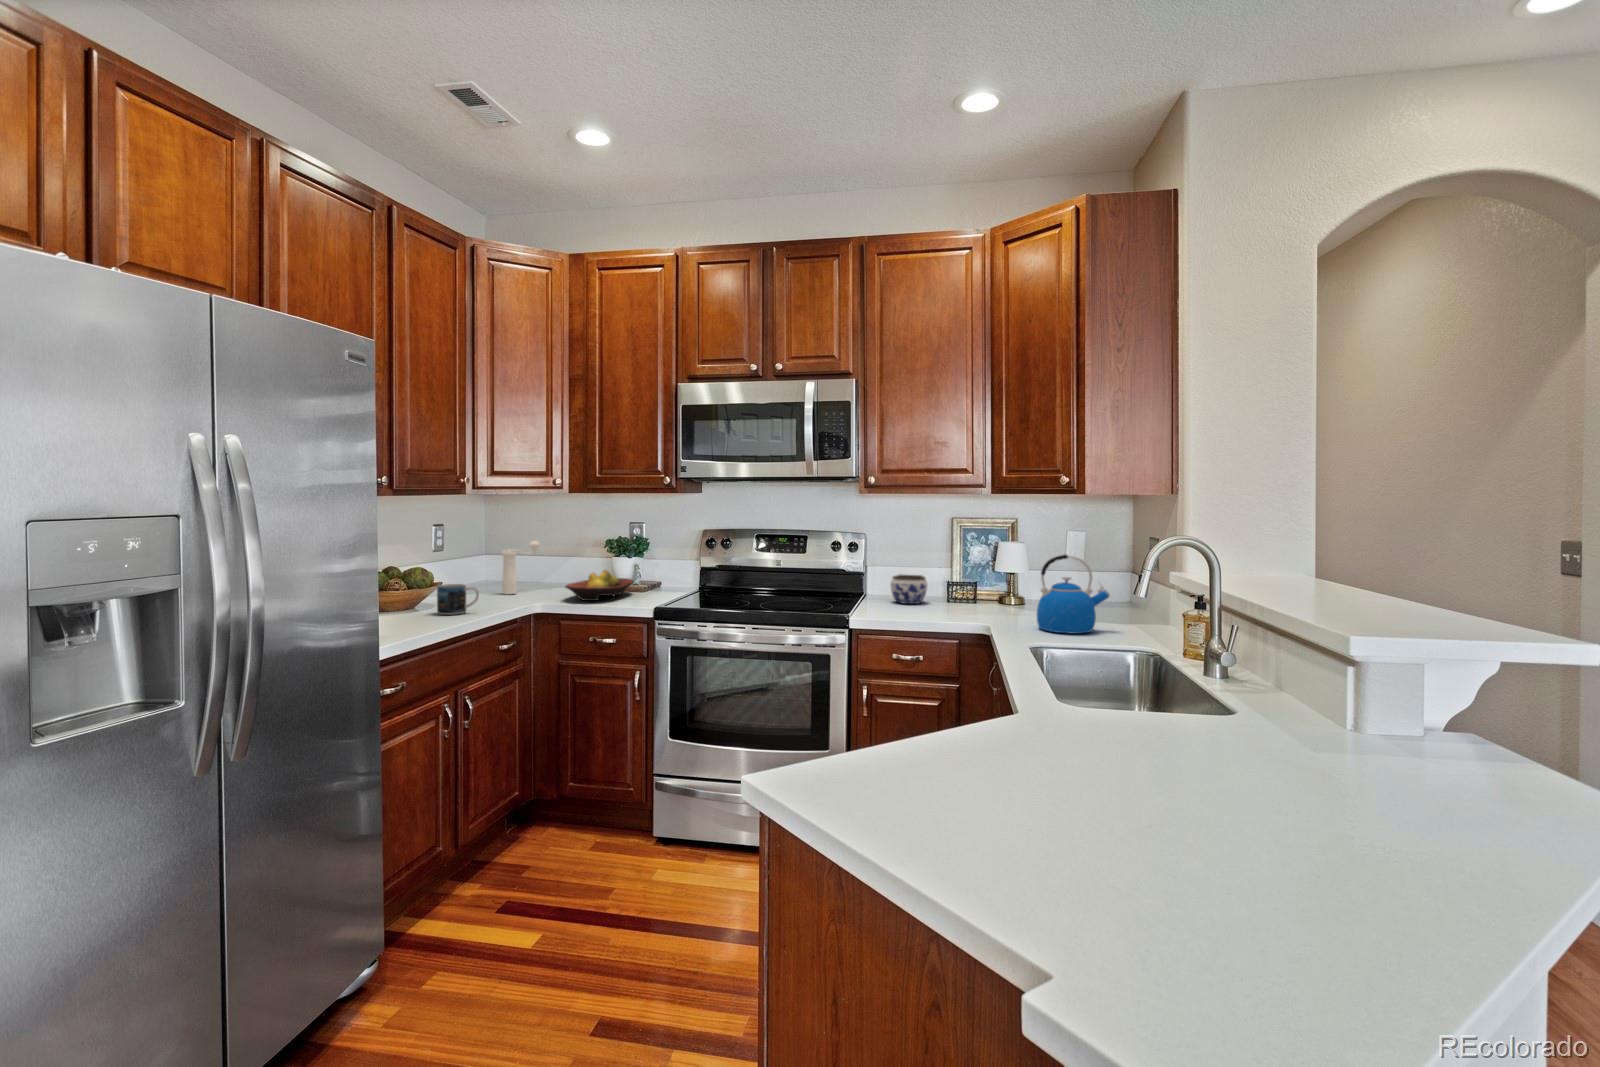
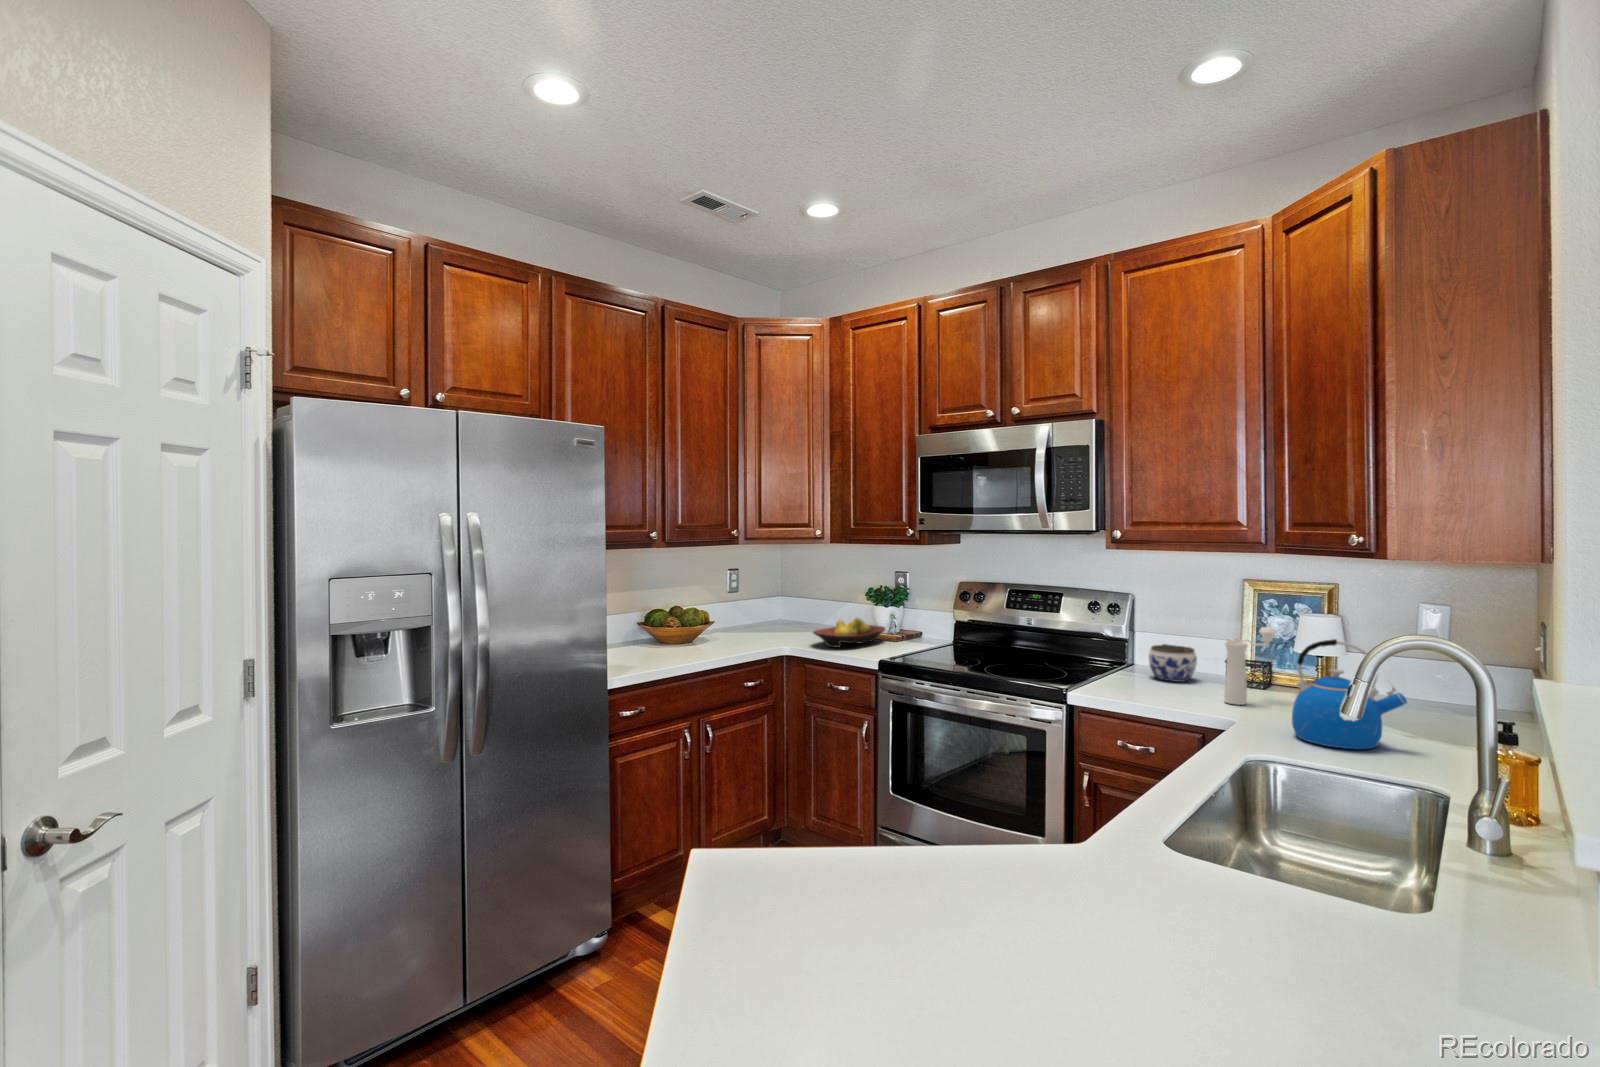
pepper mill: present [502,541,540,594] -> present [1224,627,1276,705]
mug: present [437,584,479,615] -> none [697,624,728,651]

